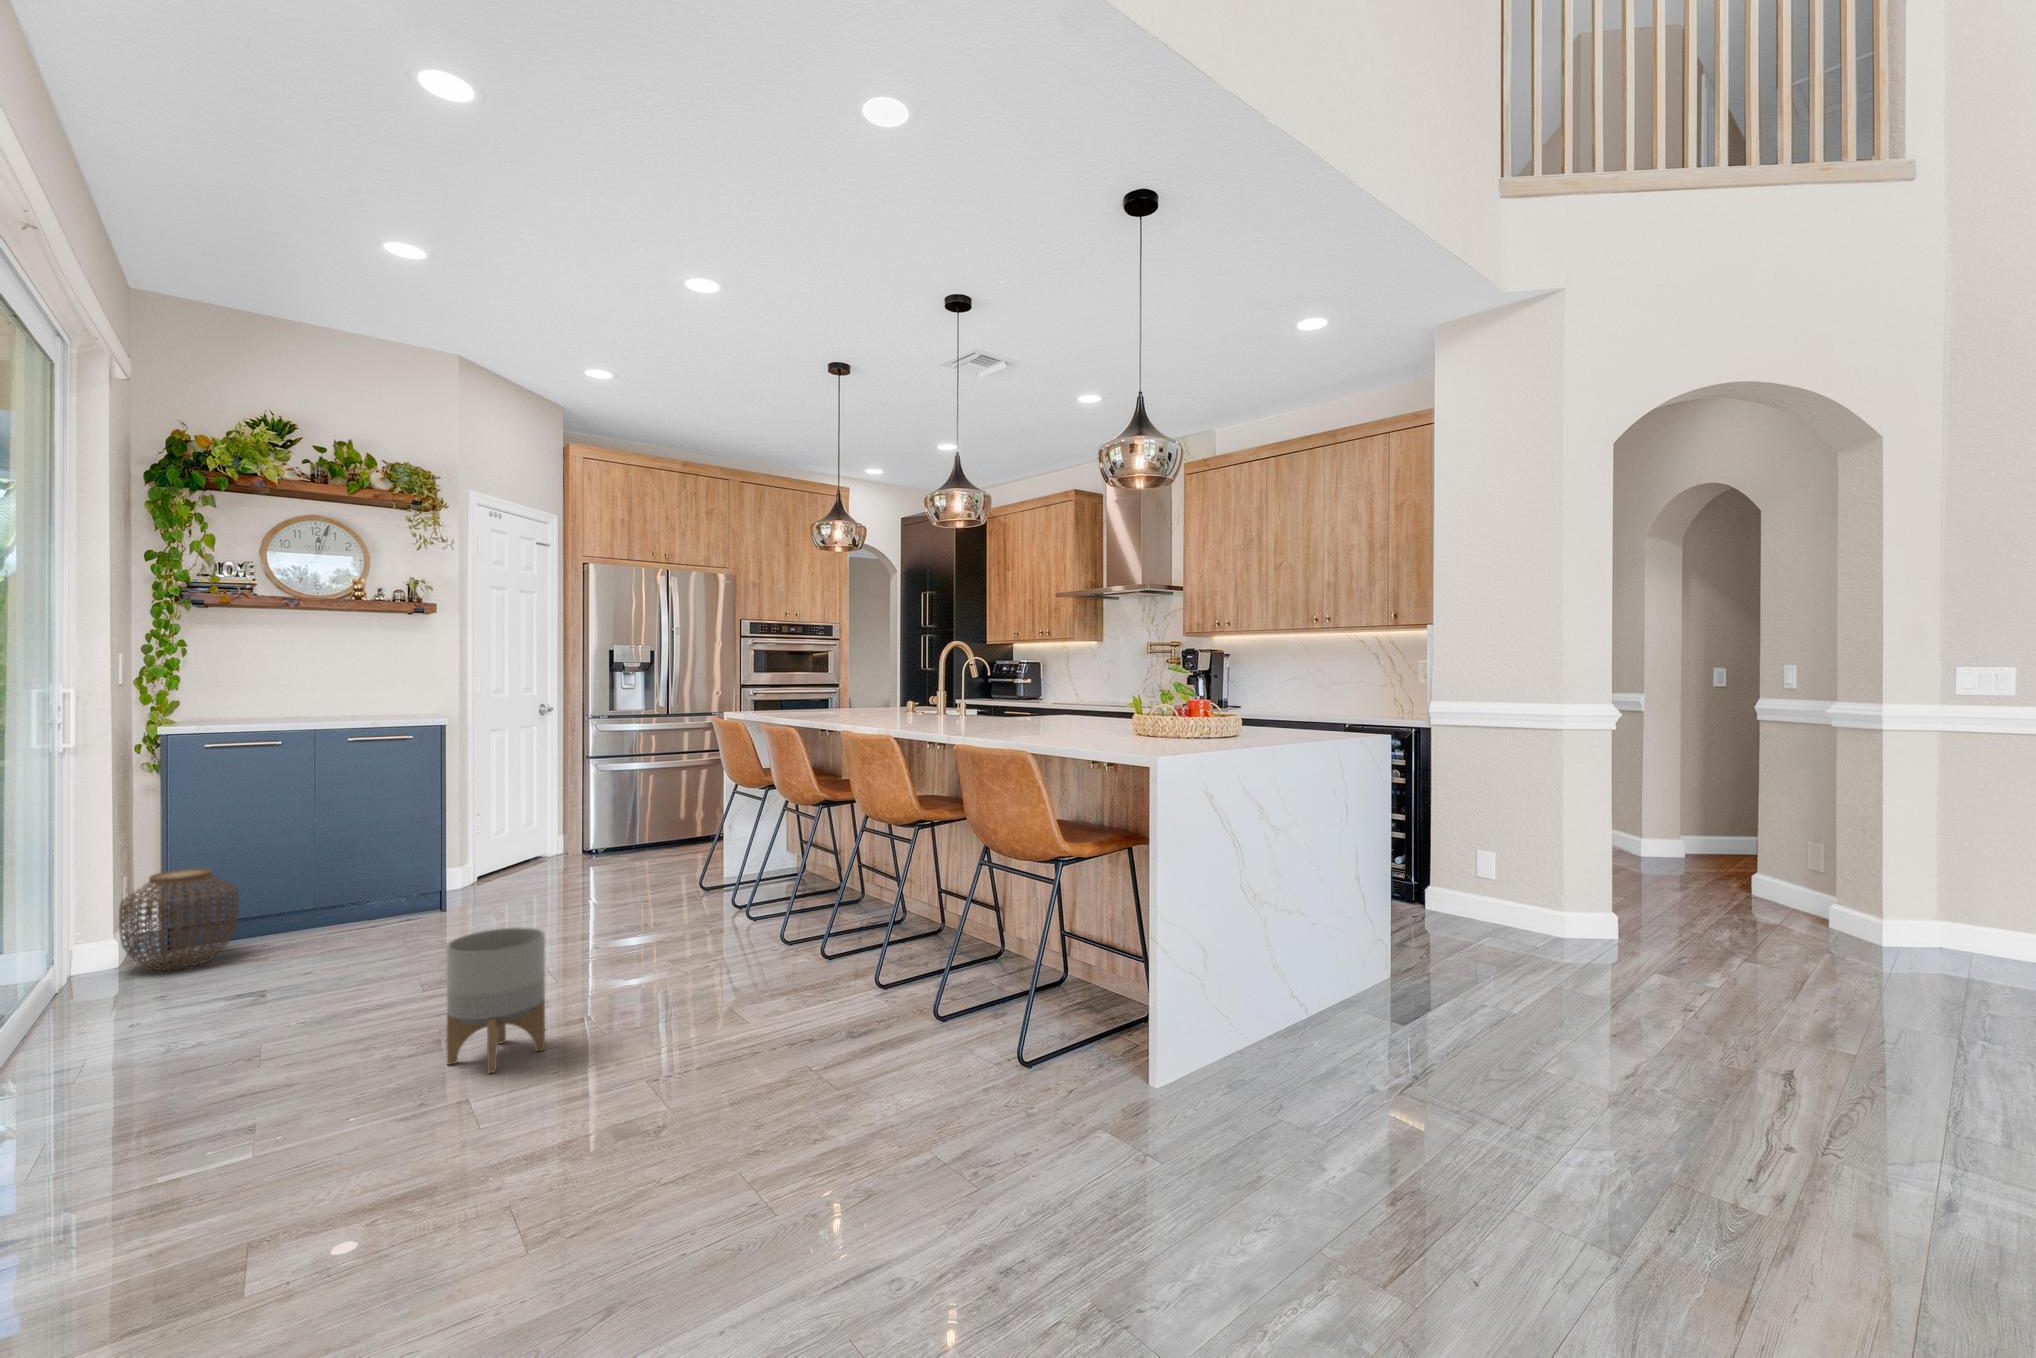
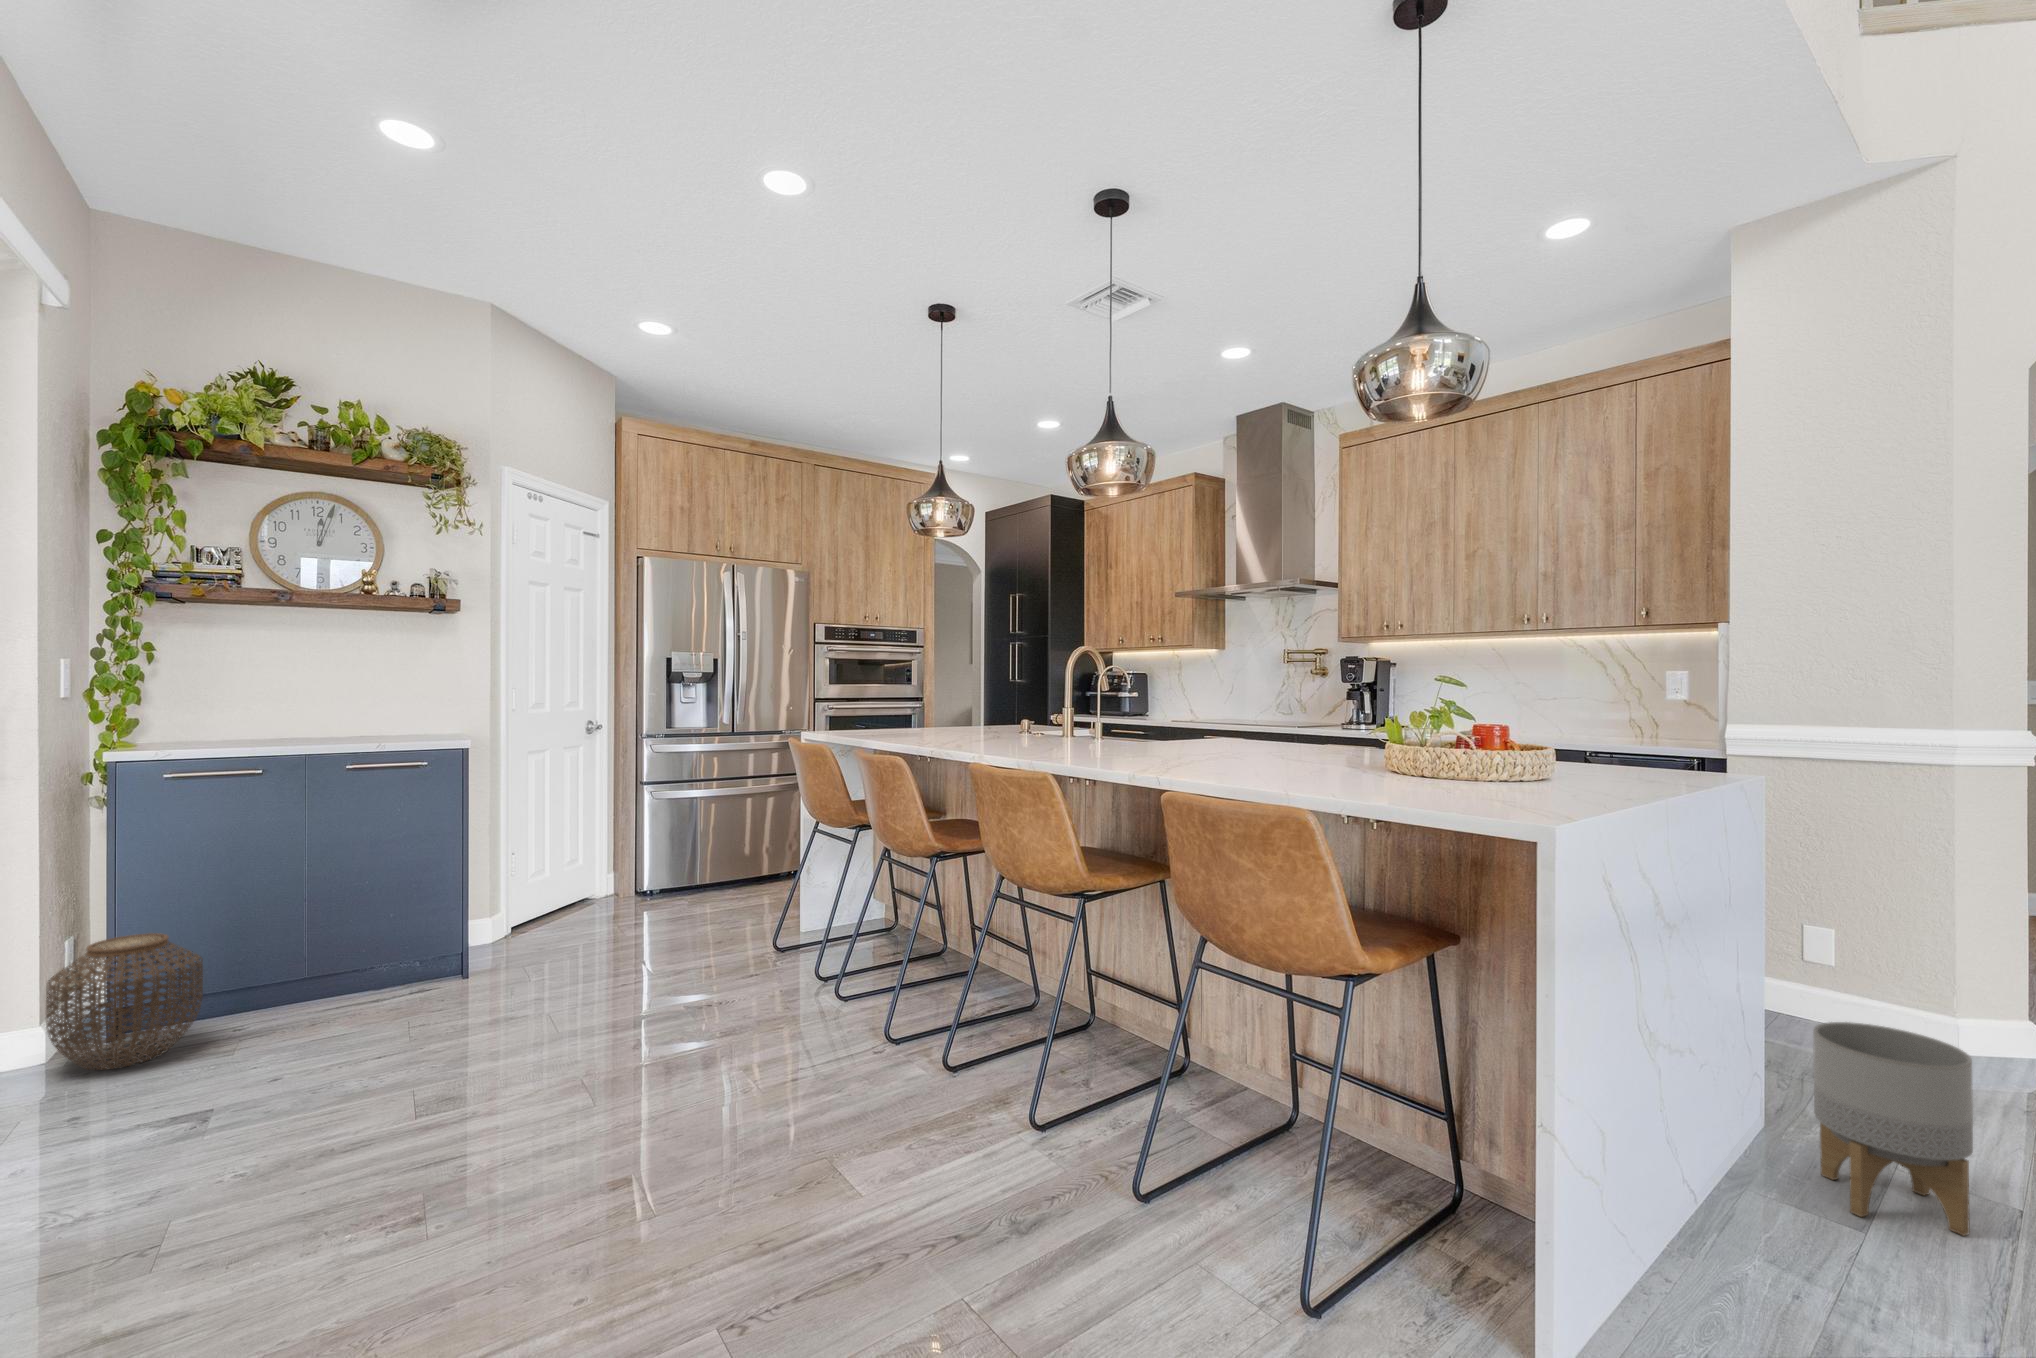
planter: present [446,927,545,1073] -> present [1813,1022,1973,1236]

